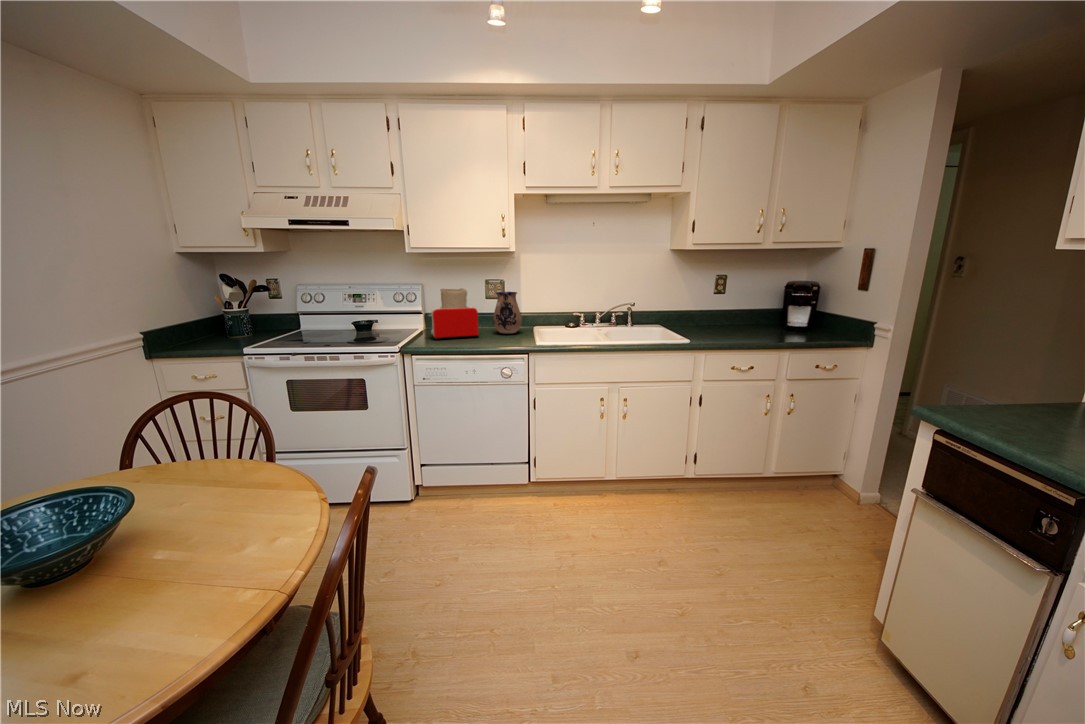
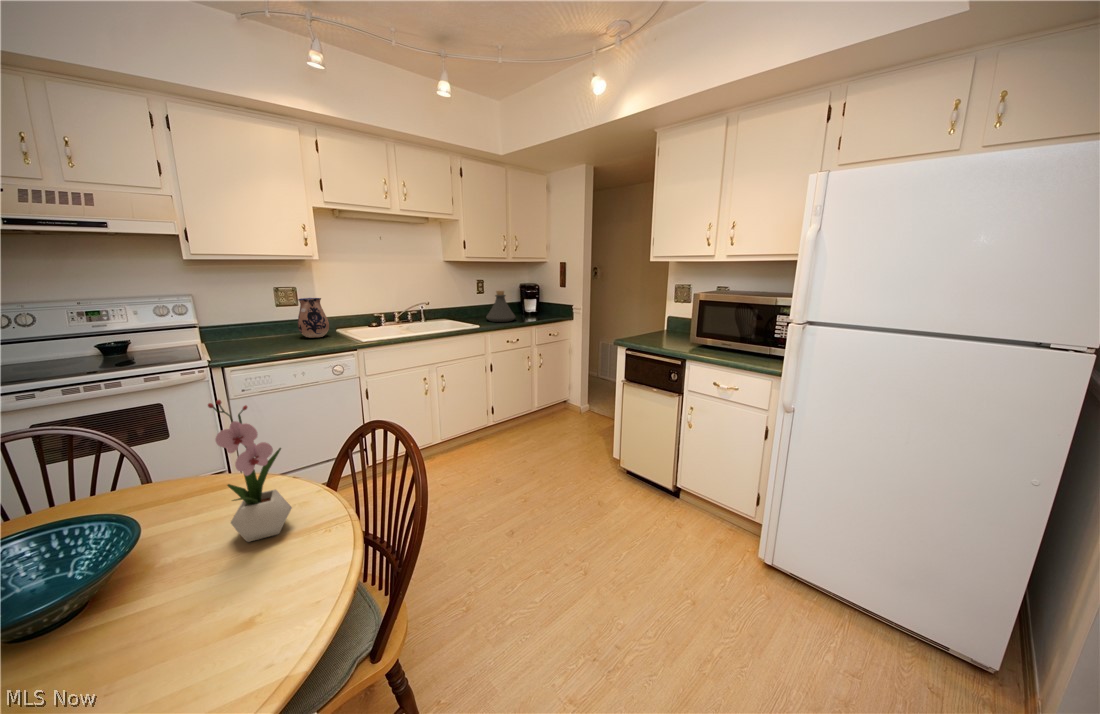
toaster: present [429,289,479,340] -> none [226,297,290,350]
bottle: none [715,292,763,337] -> present [486,291,515,322]
flower arrangement: none [34,428,197,621] -> present [208,400,292,542]

